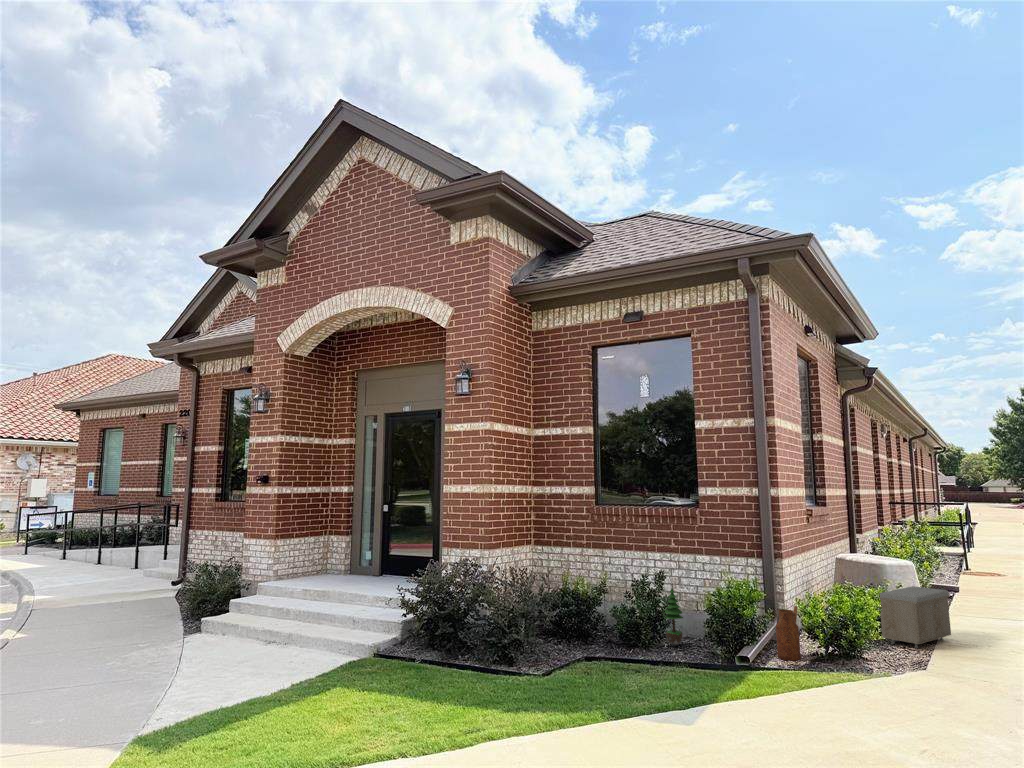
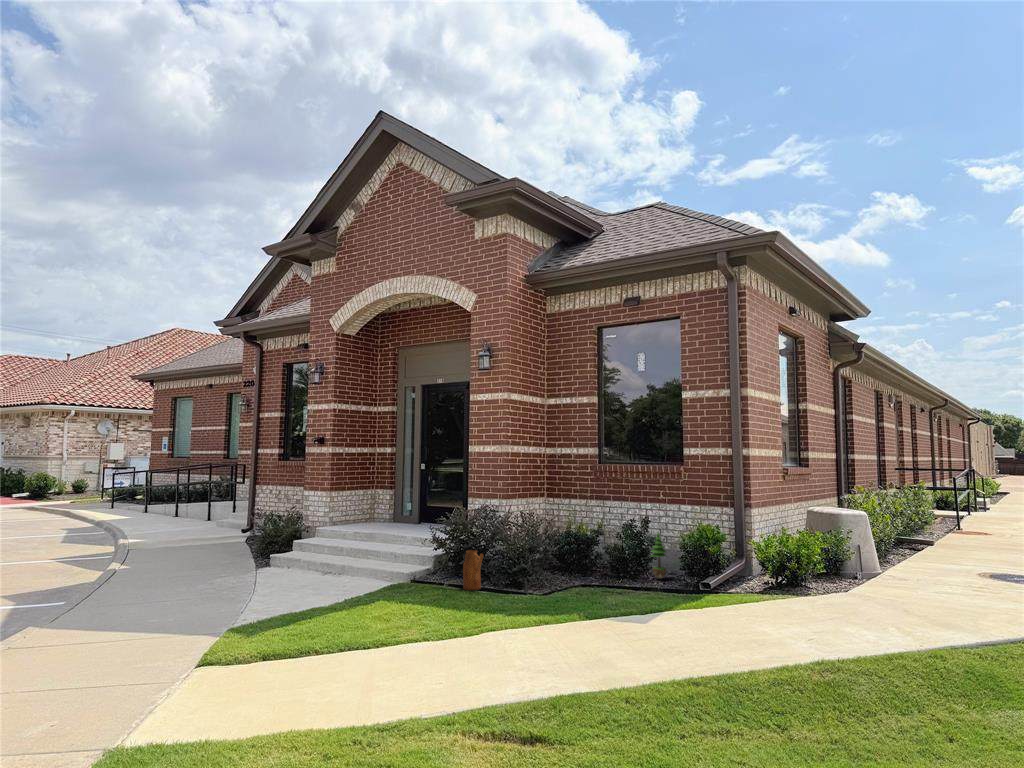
storage bench: present [880,586,951,648] -> none [836,534,899,584]
watering can: present [776,606,801,661] -> present [463,550,483,590]

